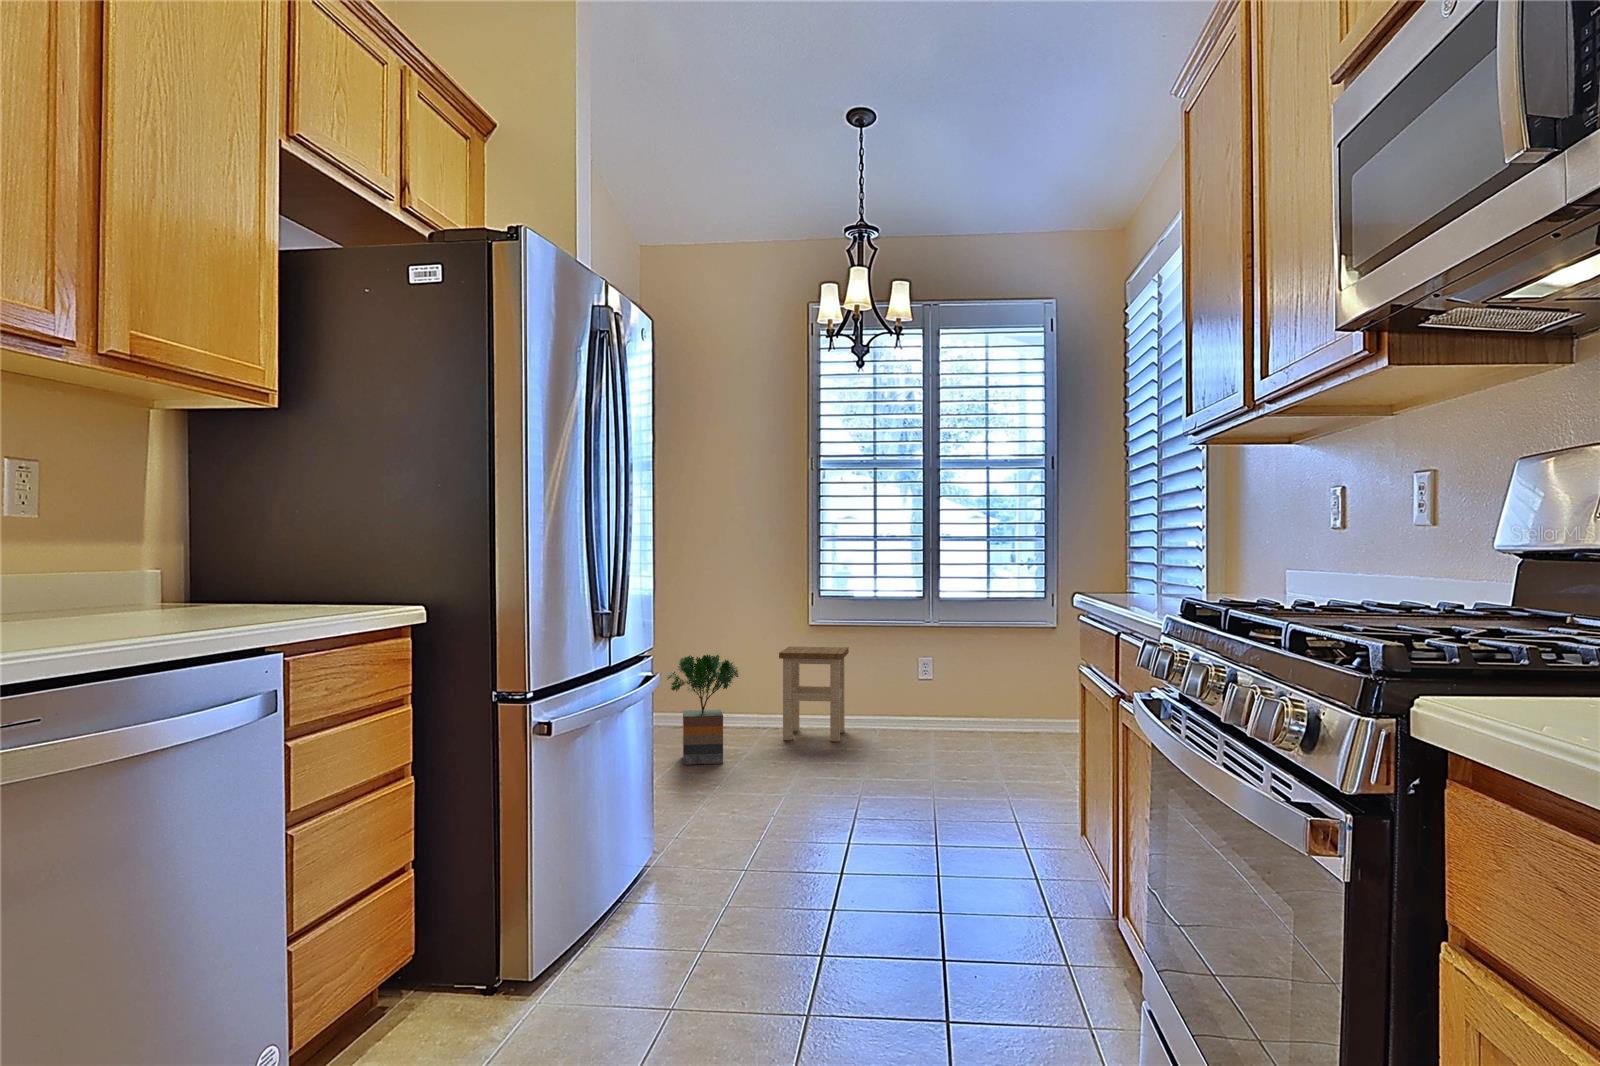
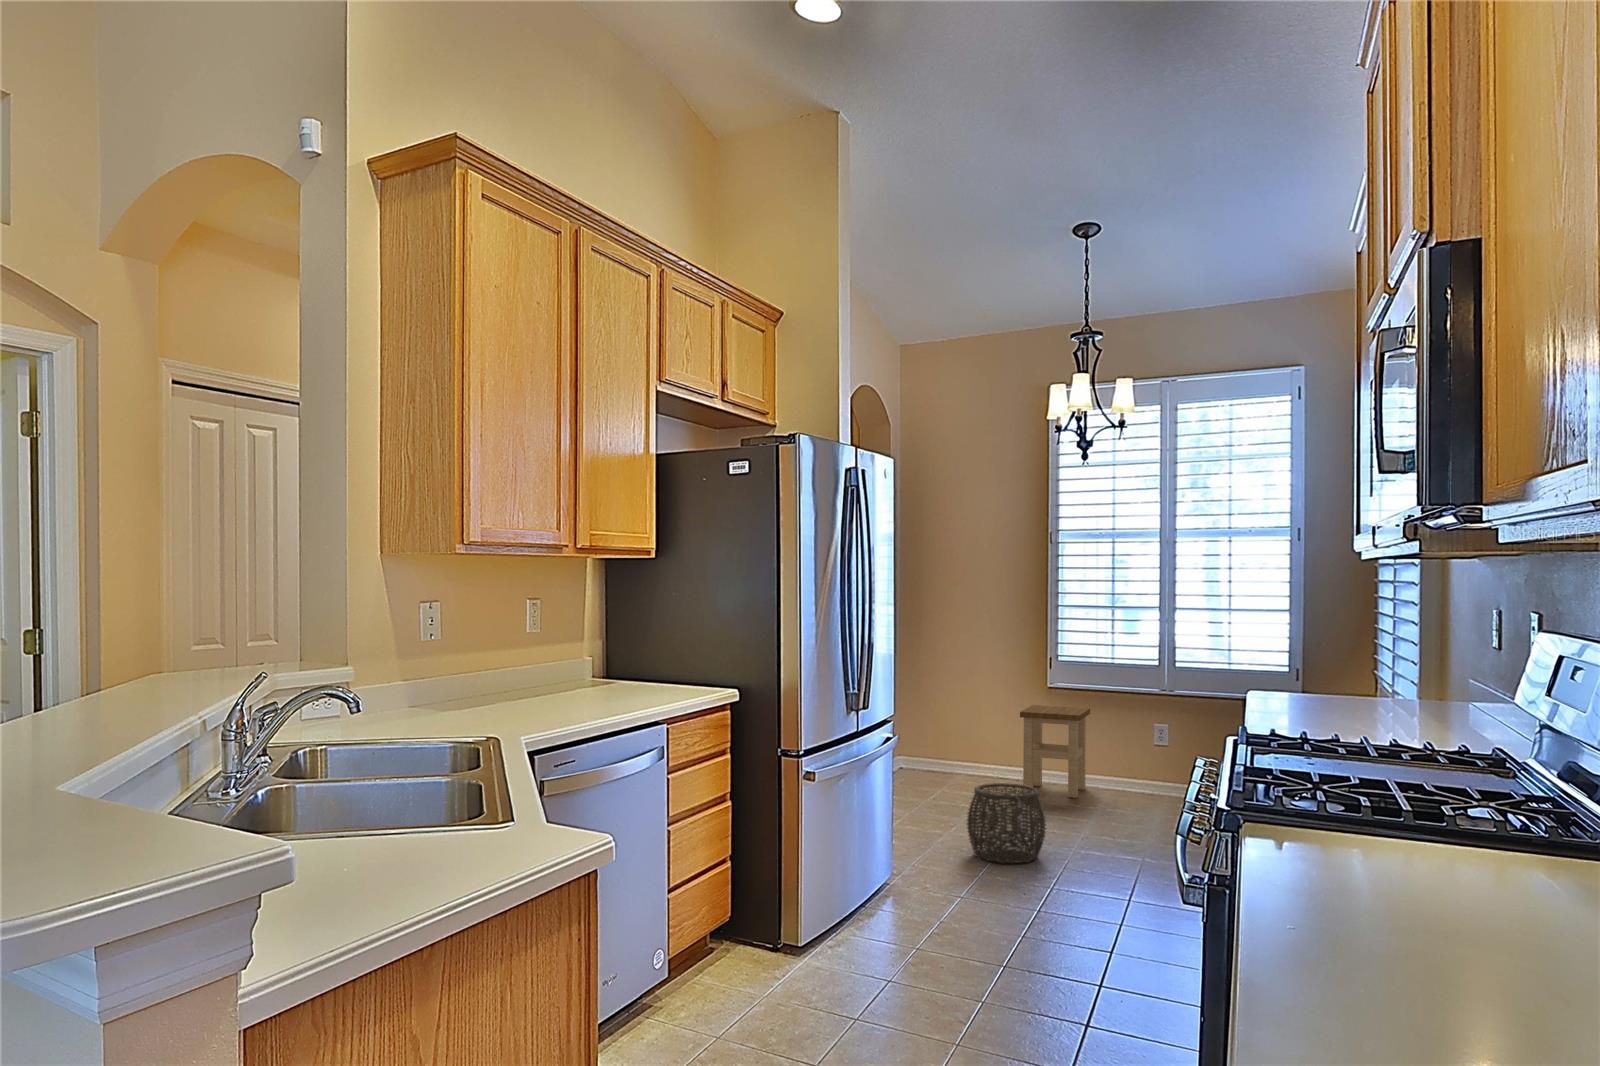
potted tree: present [667,654,739,765] -> none [912,712,981,811]
woven basket: none [737,729,831,825] -> present [967,783,1046,863]

